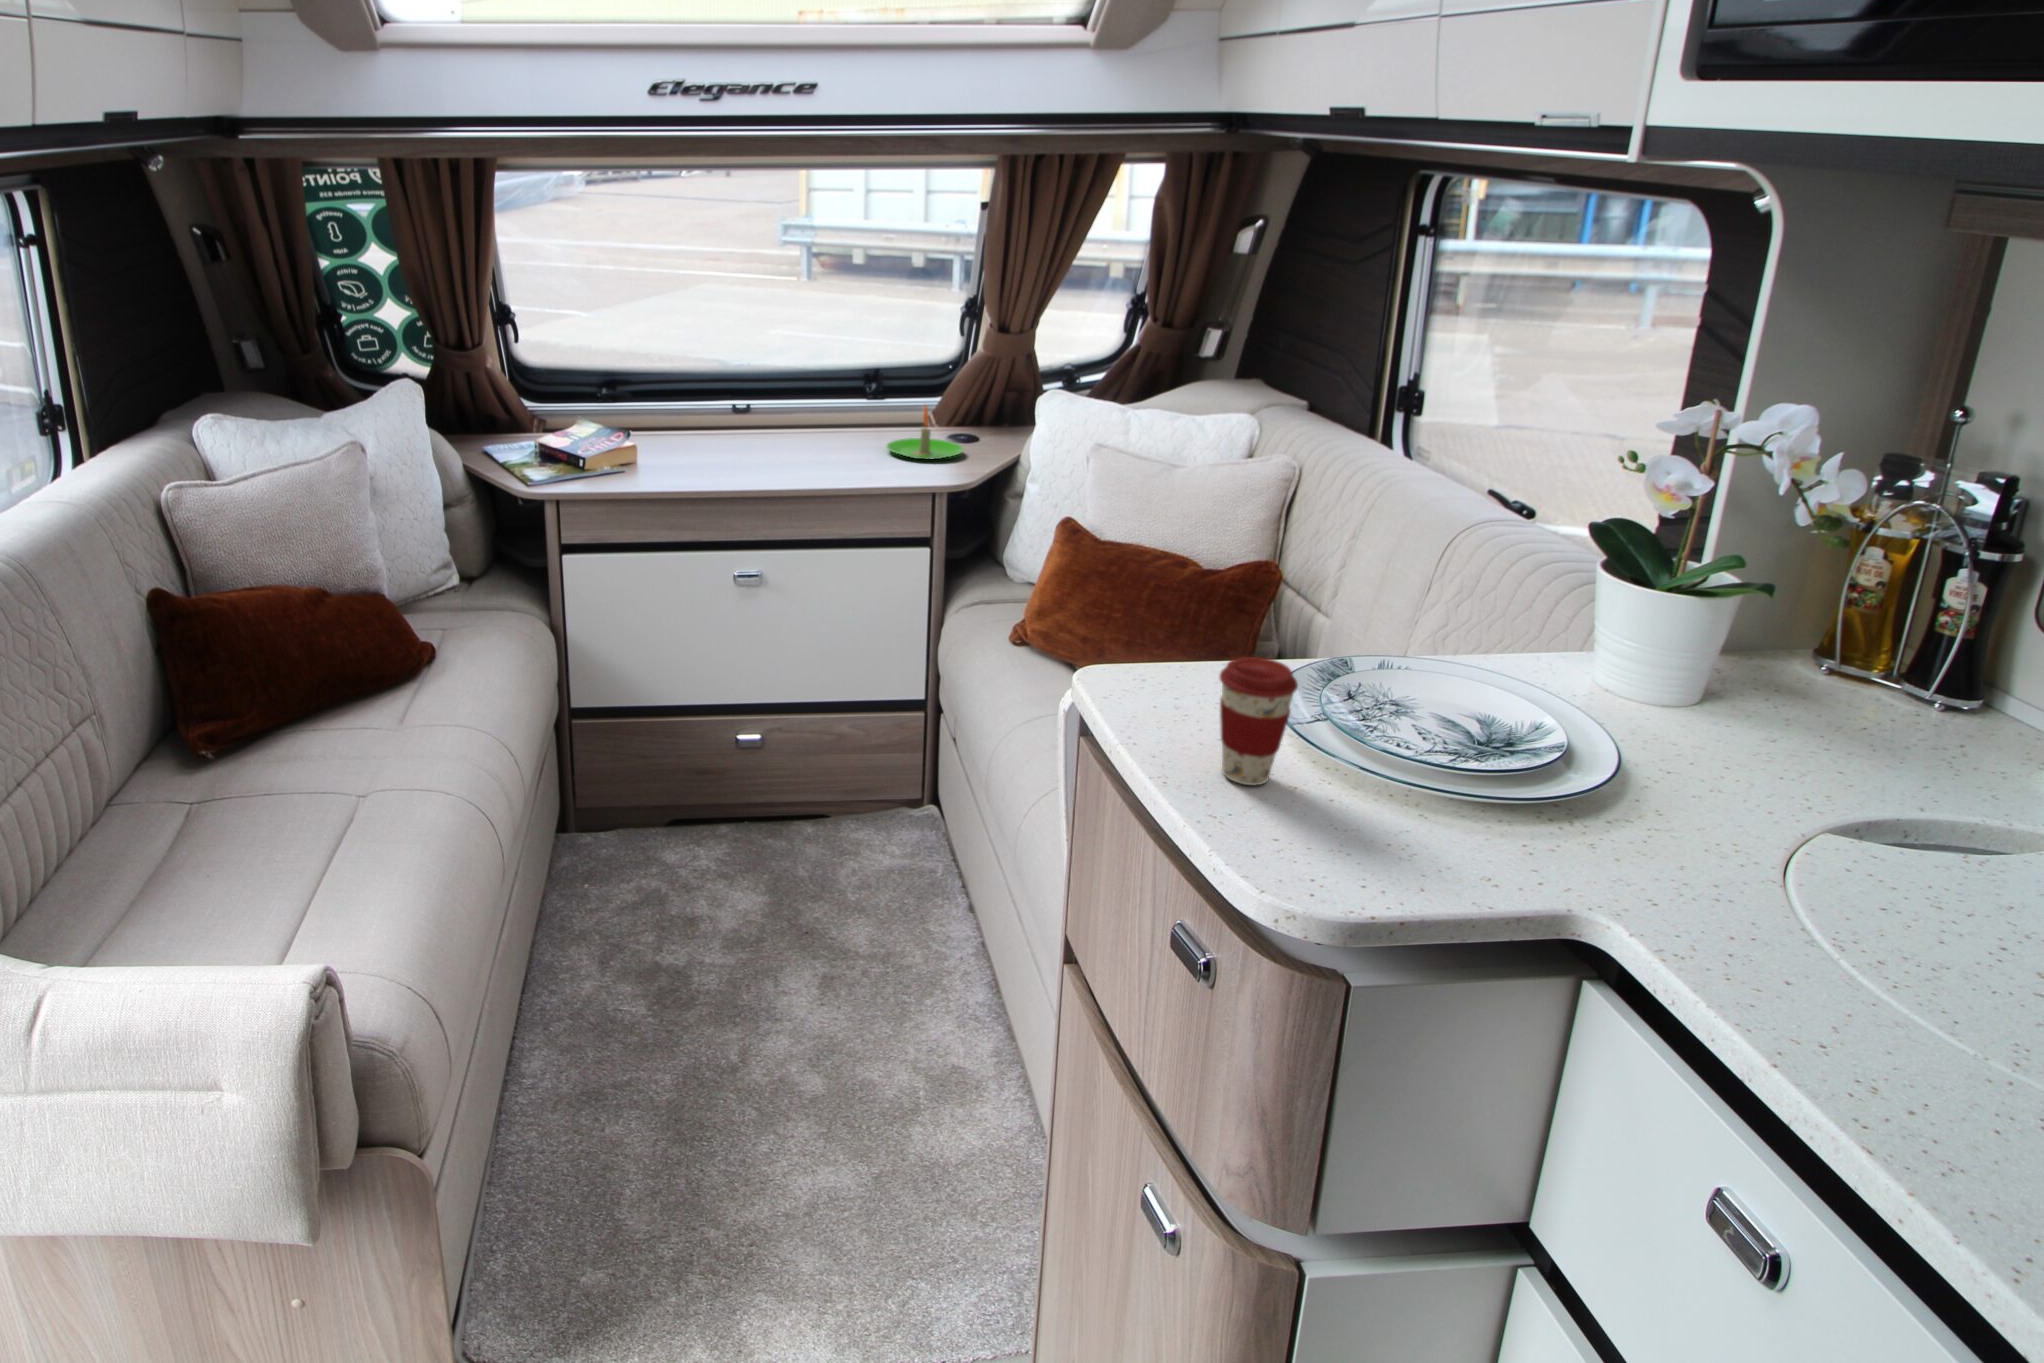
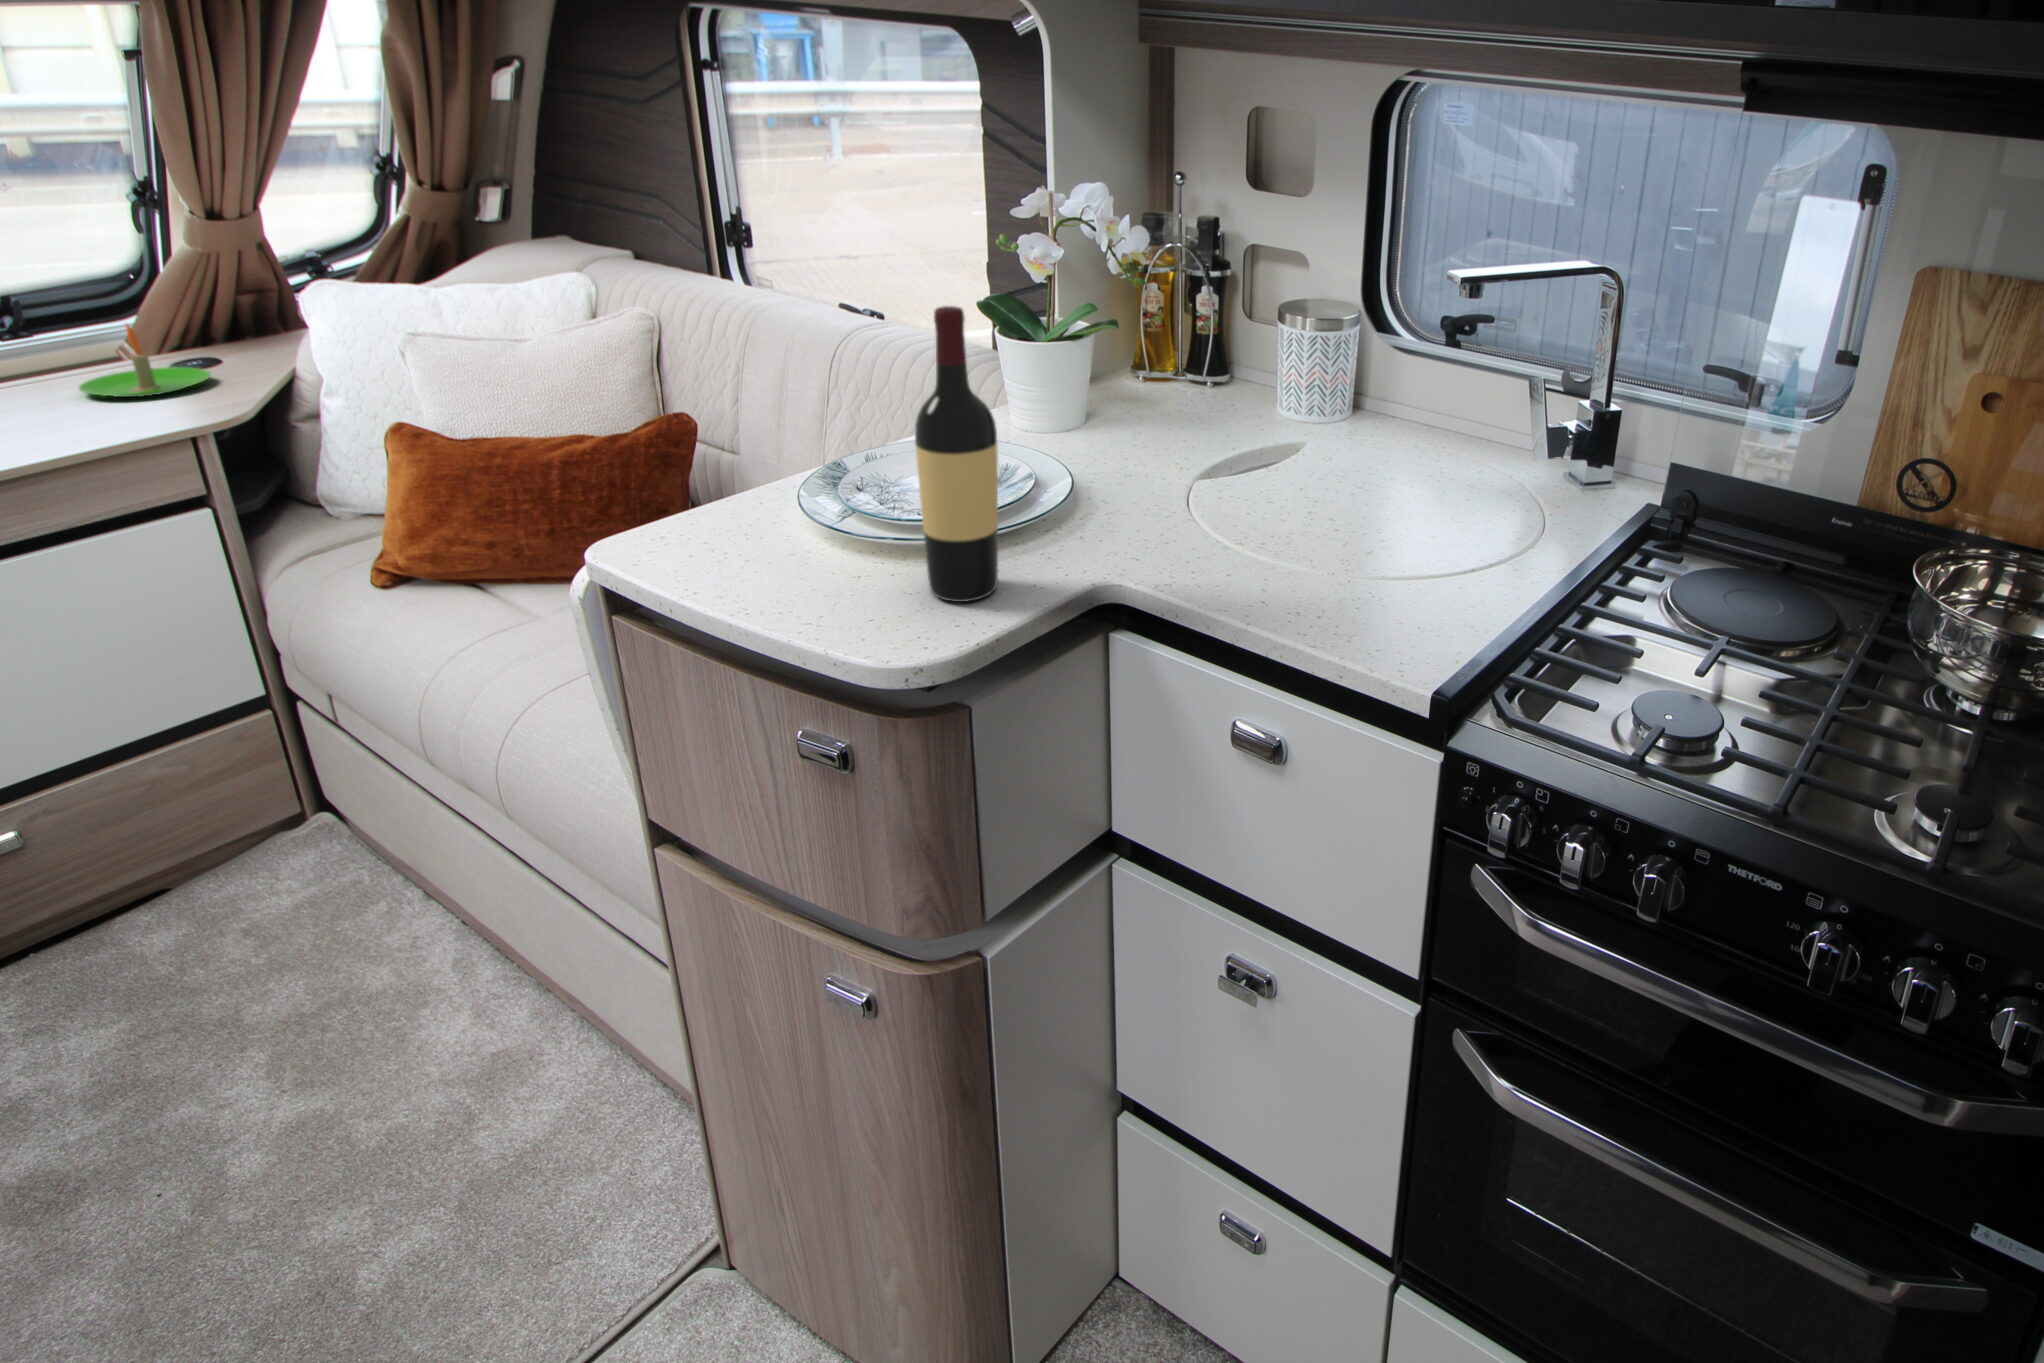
wine bottle: none [1357,533,1477,861] -> present [915,306,998,602]
coffee cup: present [1220,657,1298,785] -> none [763,467,840,592]

